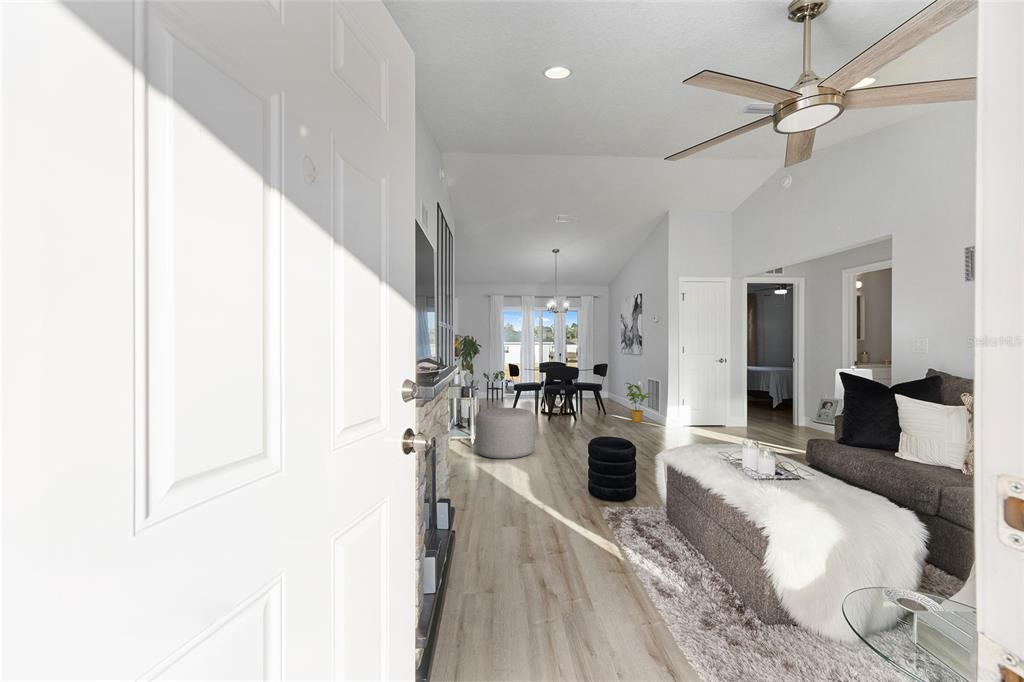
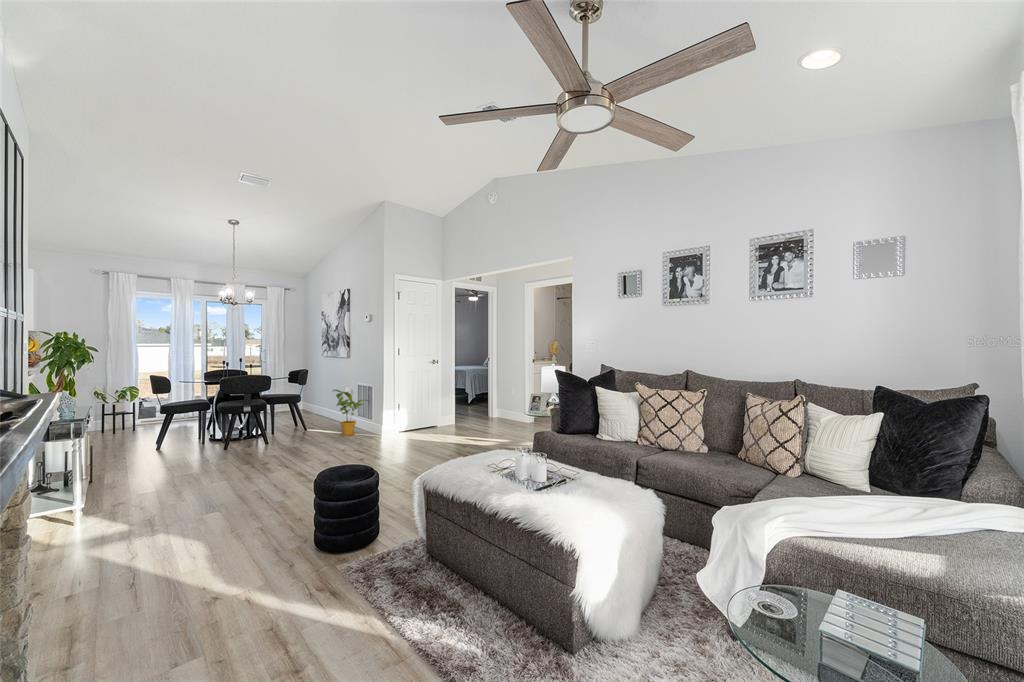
ottoman: present [476,408,535,459] -> none [85,437,214,531]

